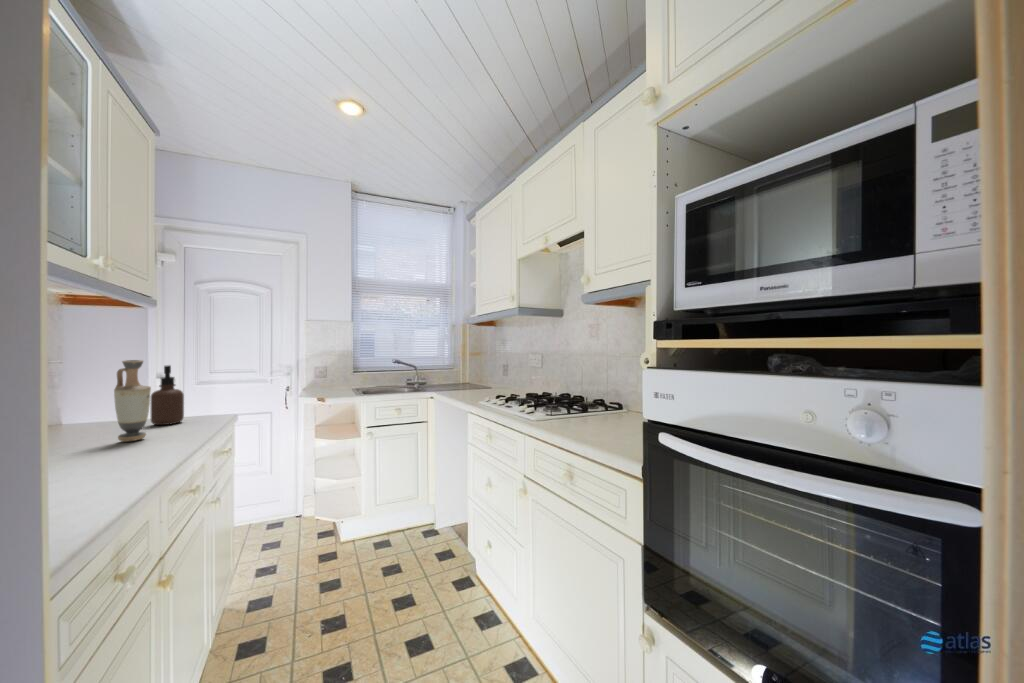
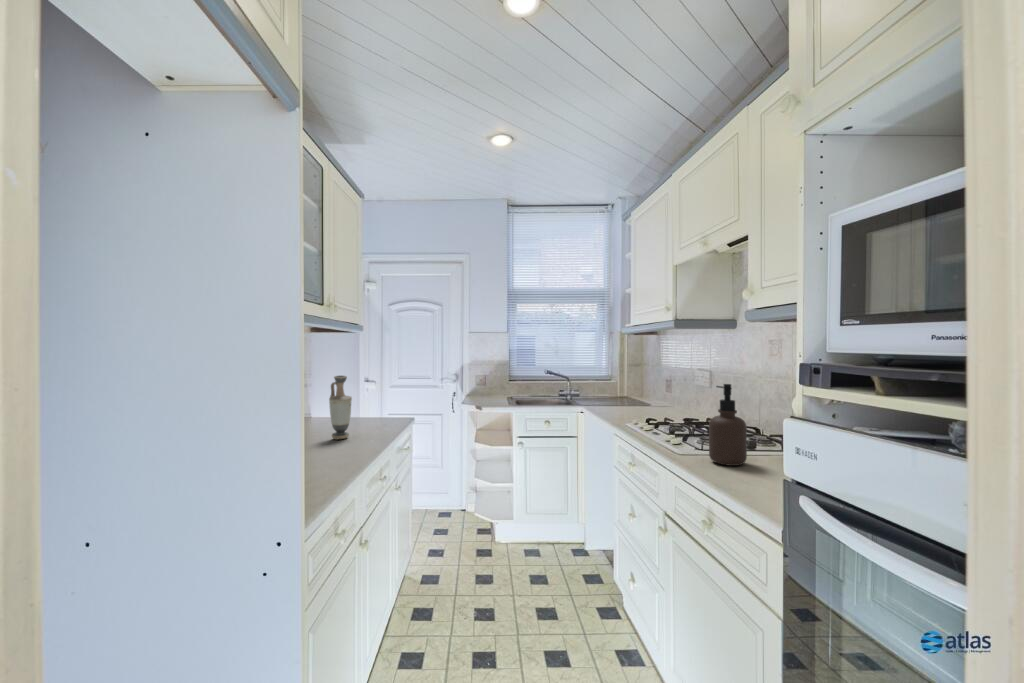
soap dispenser: present [151,365,184,425] -> present [709,384,747,466]

